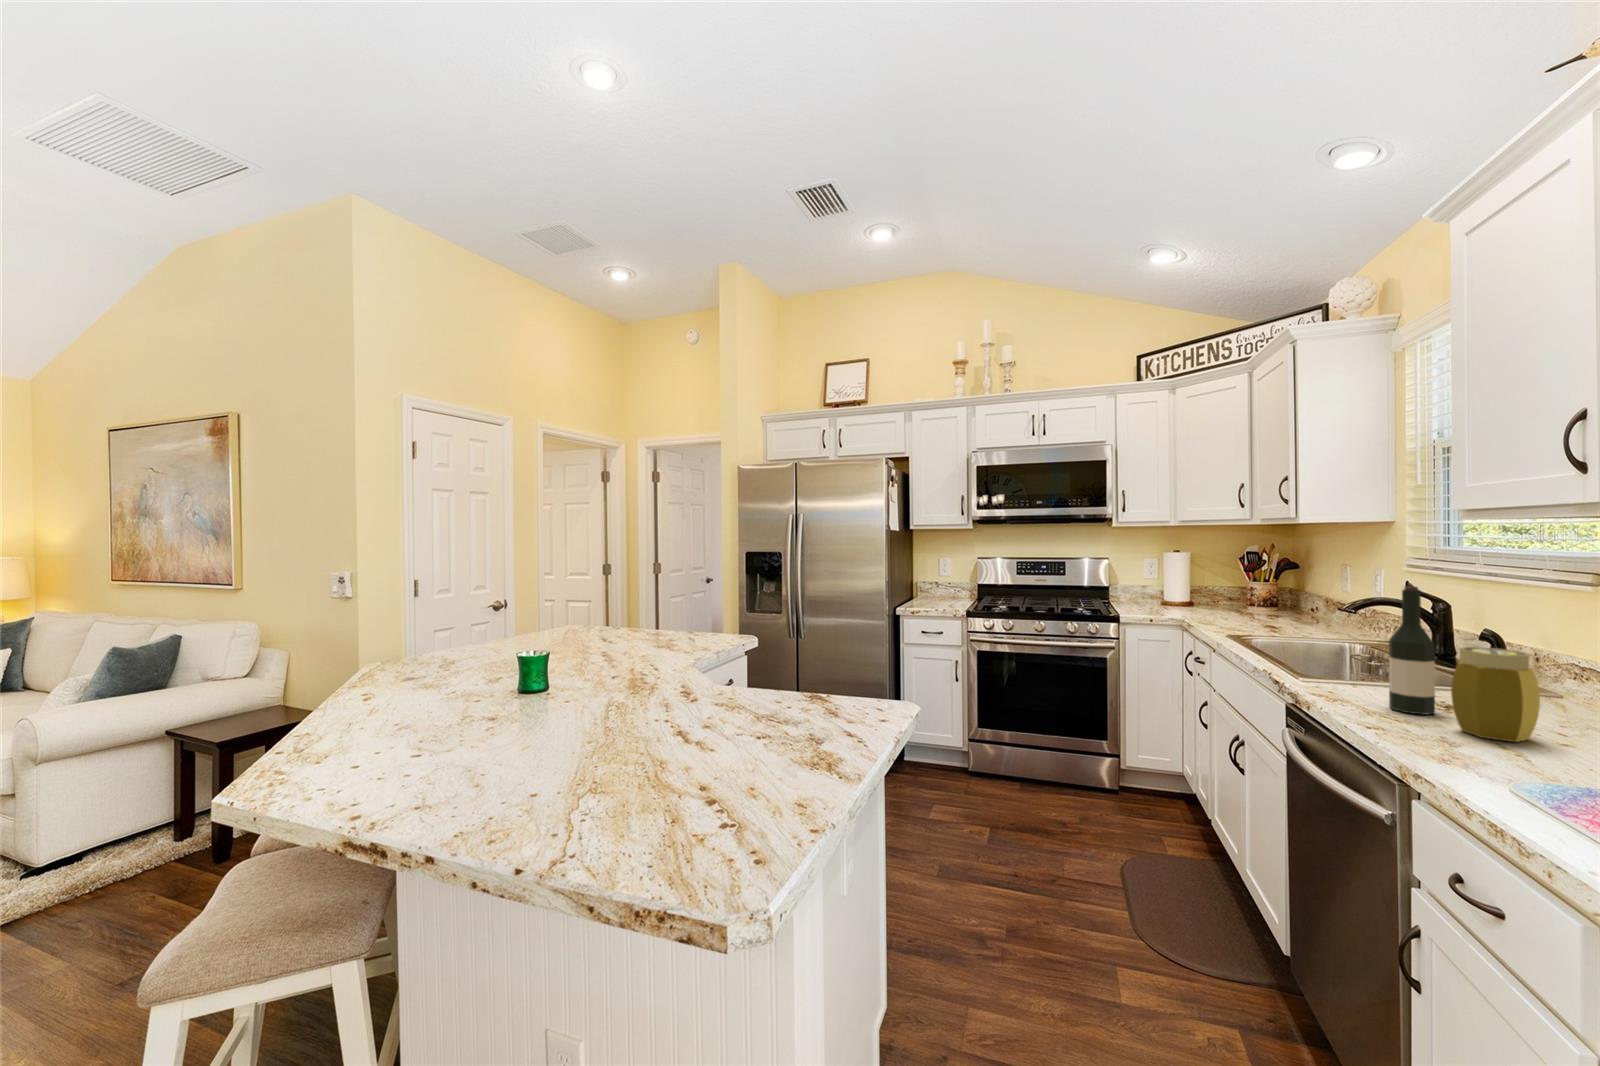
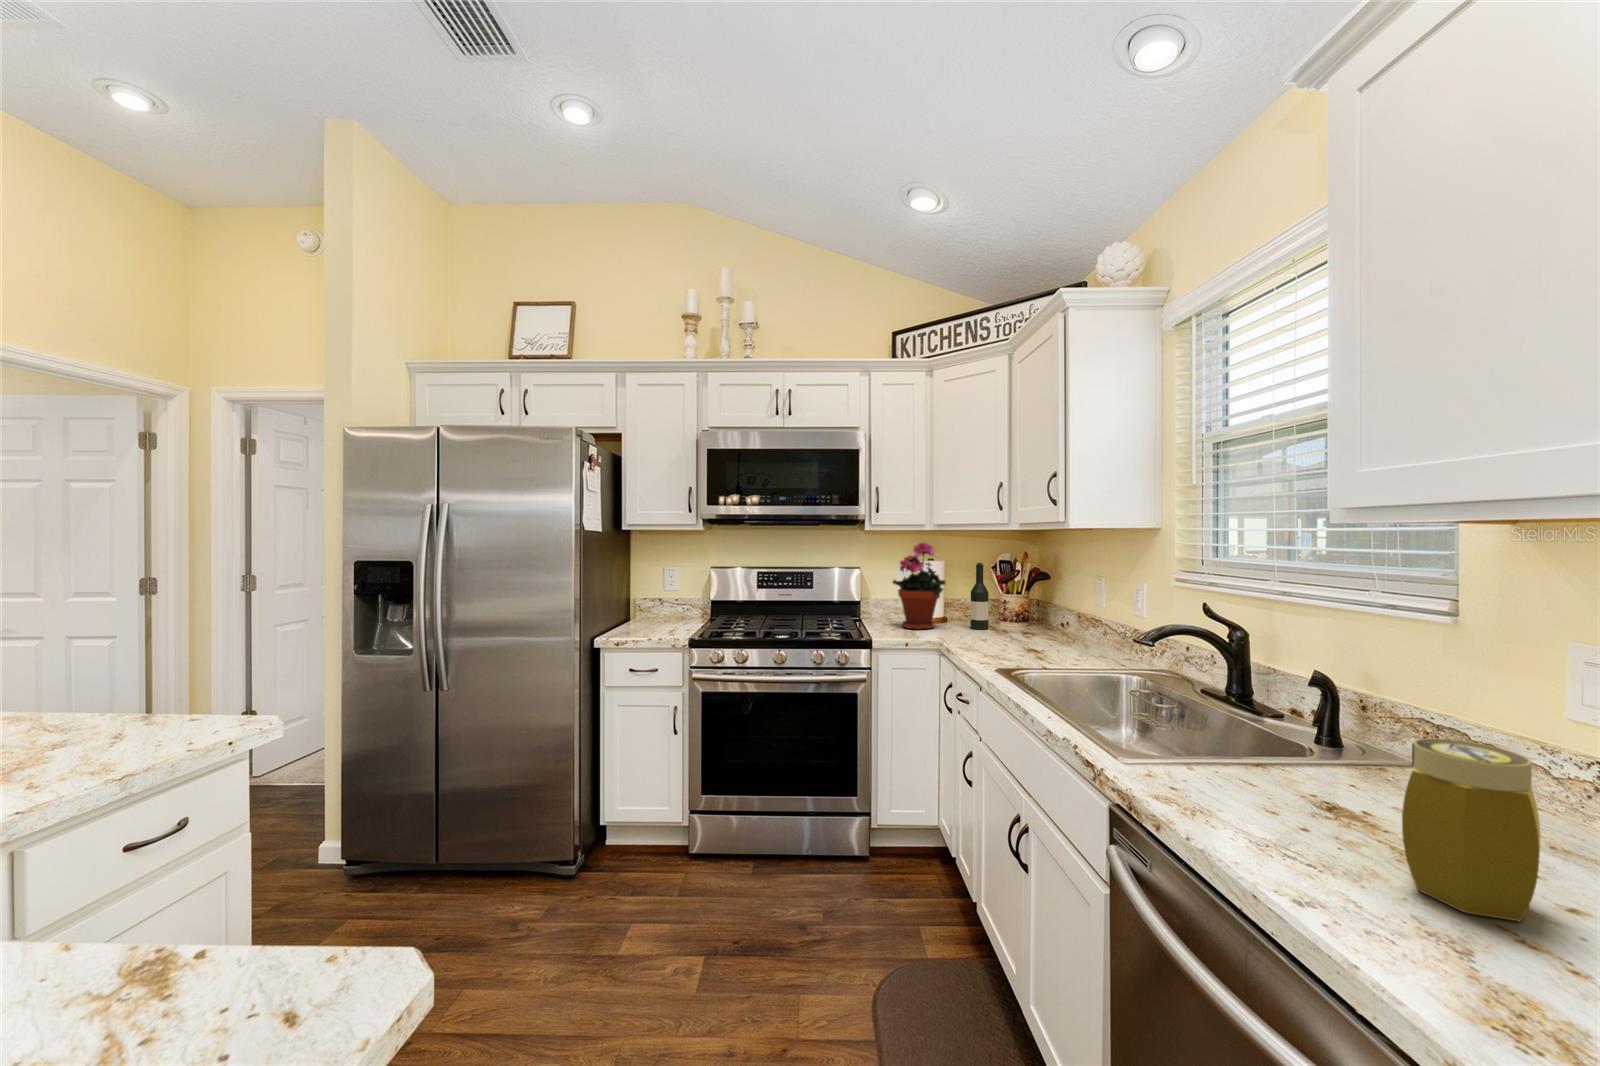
potted plant: none [1139,536,1191,611] -> present [893,542,945,629]
wine bottle: present [1389,586,1435,715] -> present [971,563,989,630]

